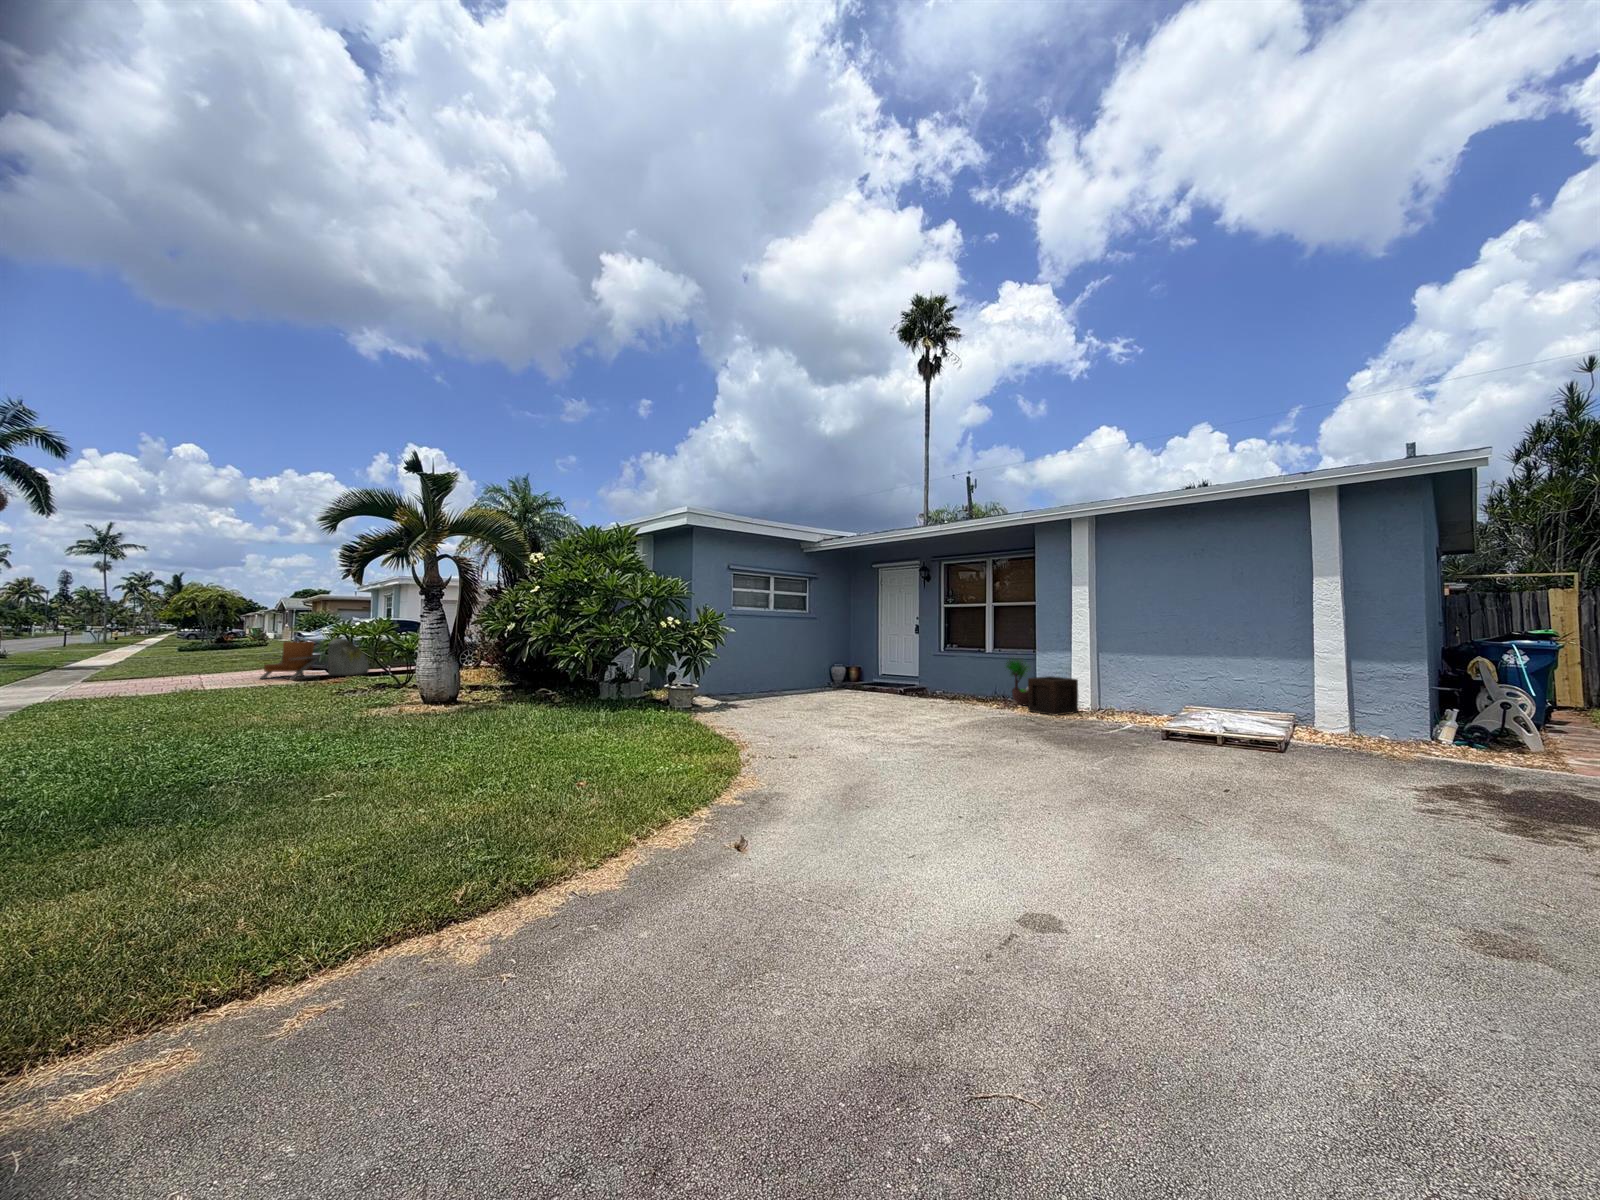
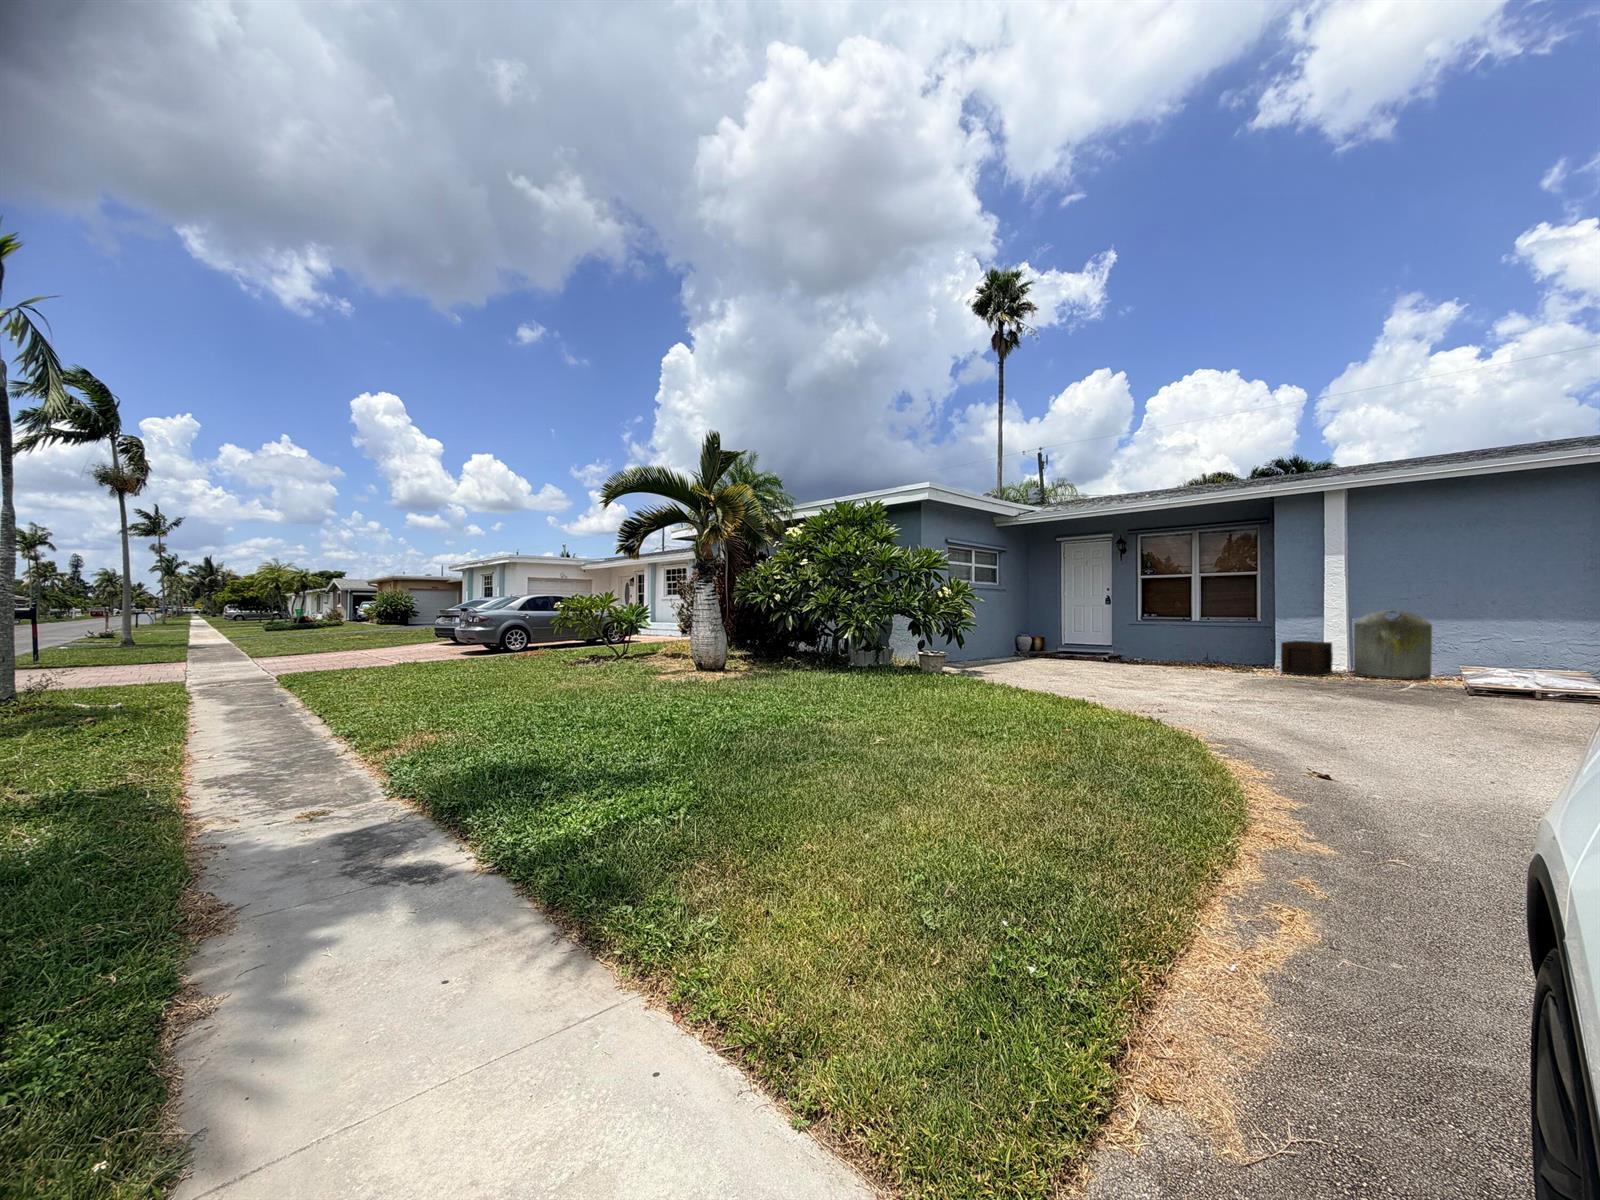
trash can: present [328,639,369,676] -> present [1354,610,1432,680]
lounge chair: present [260,642,319,680] -> none [437,617,491,654]
potted tree: present [1006,659,1029,705] -> none [1237,620,1274,669]

